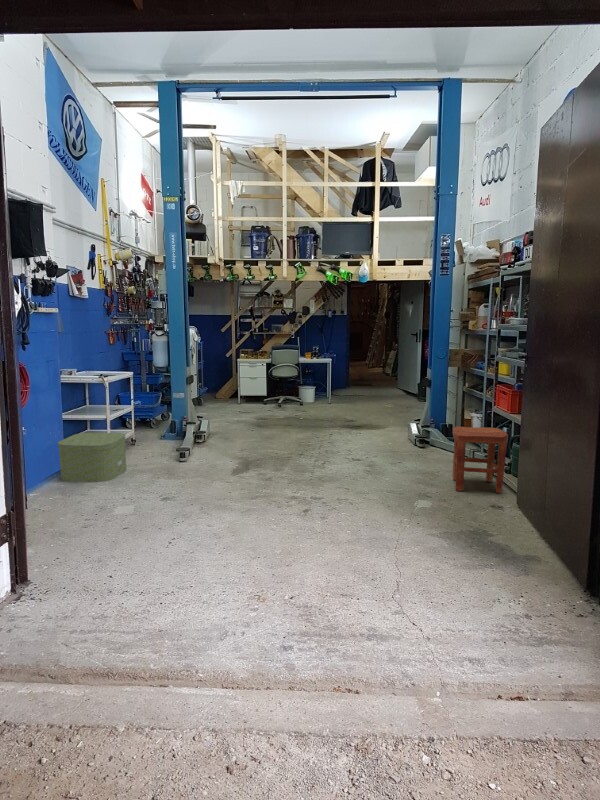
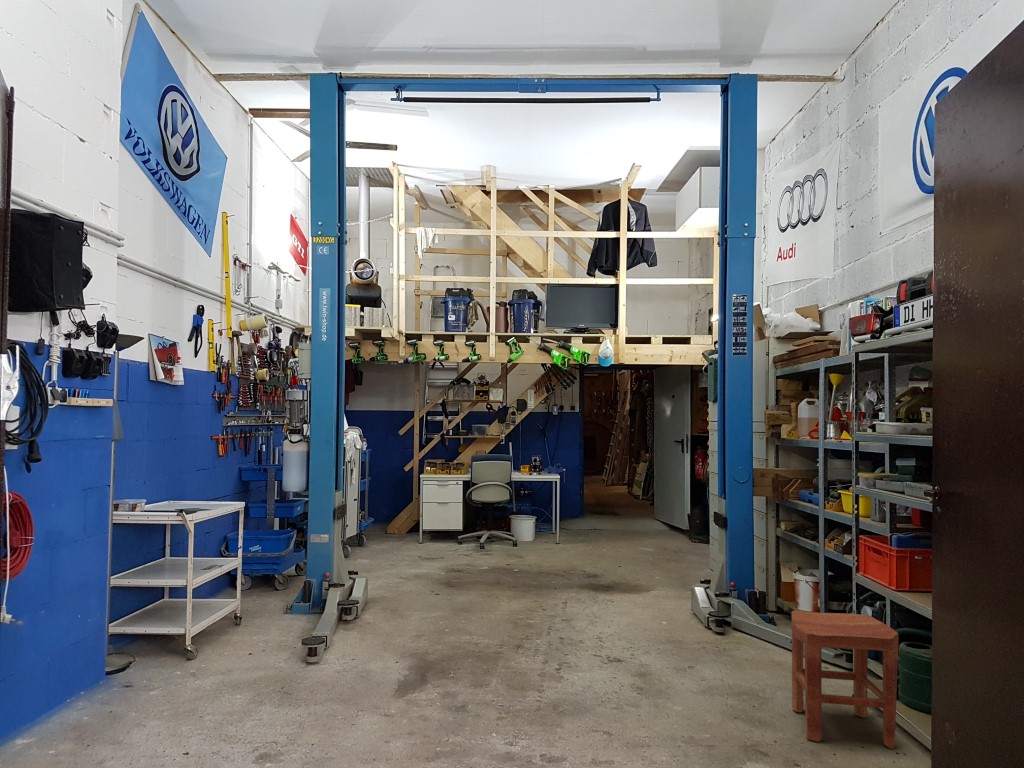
storage box: present [58,432,126,482] -> none [81,612,212,714]

